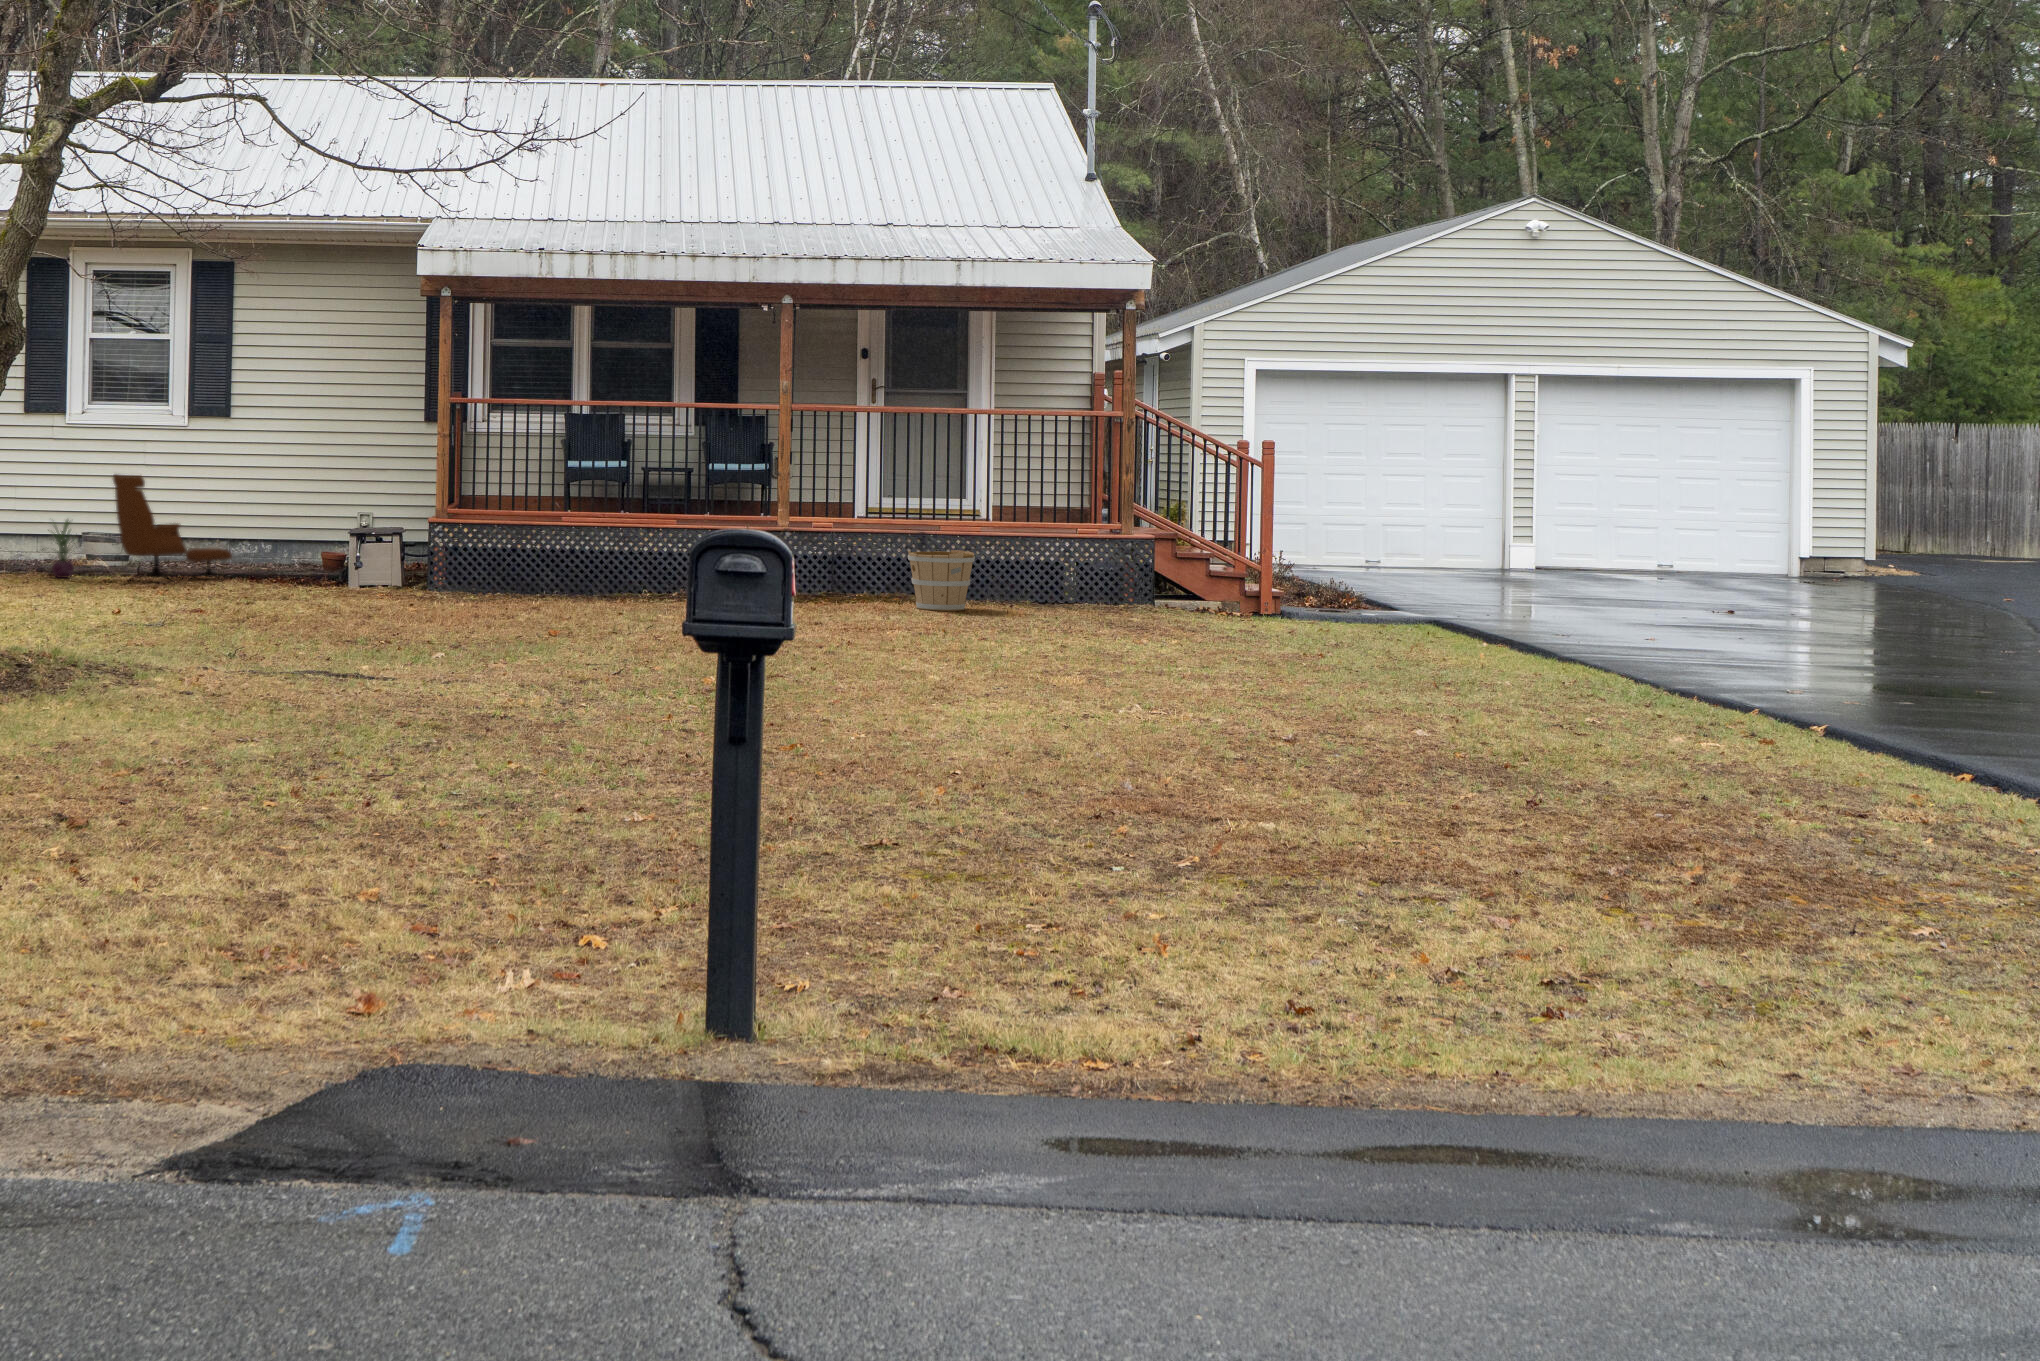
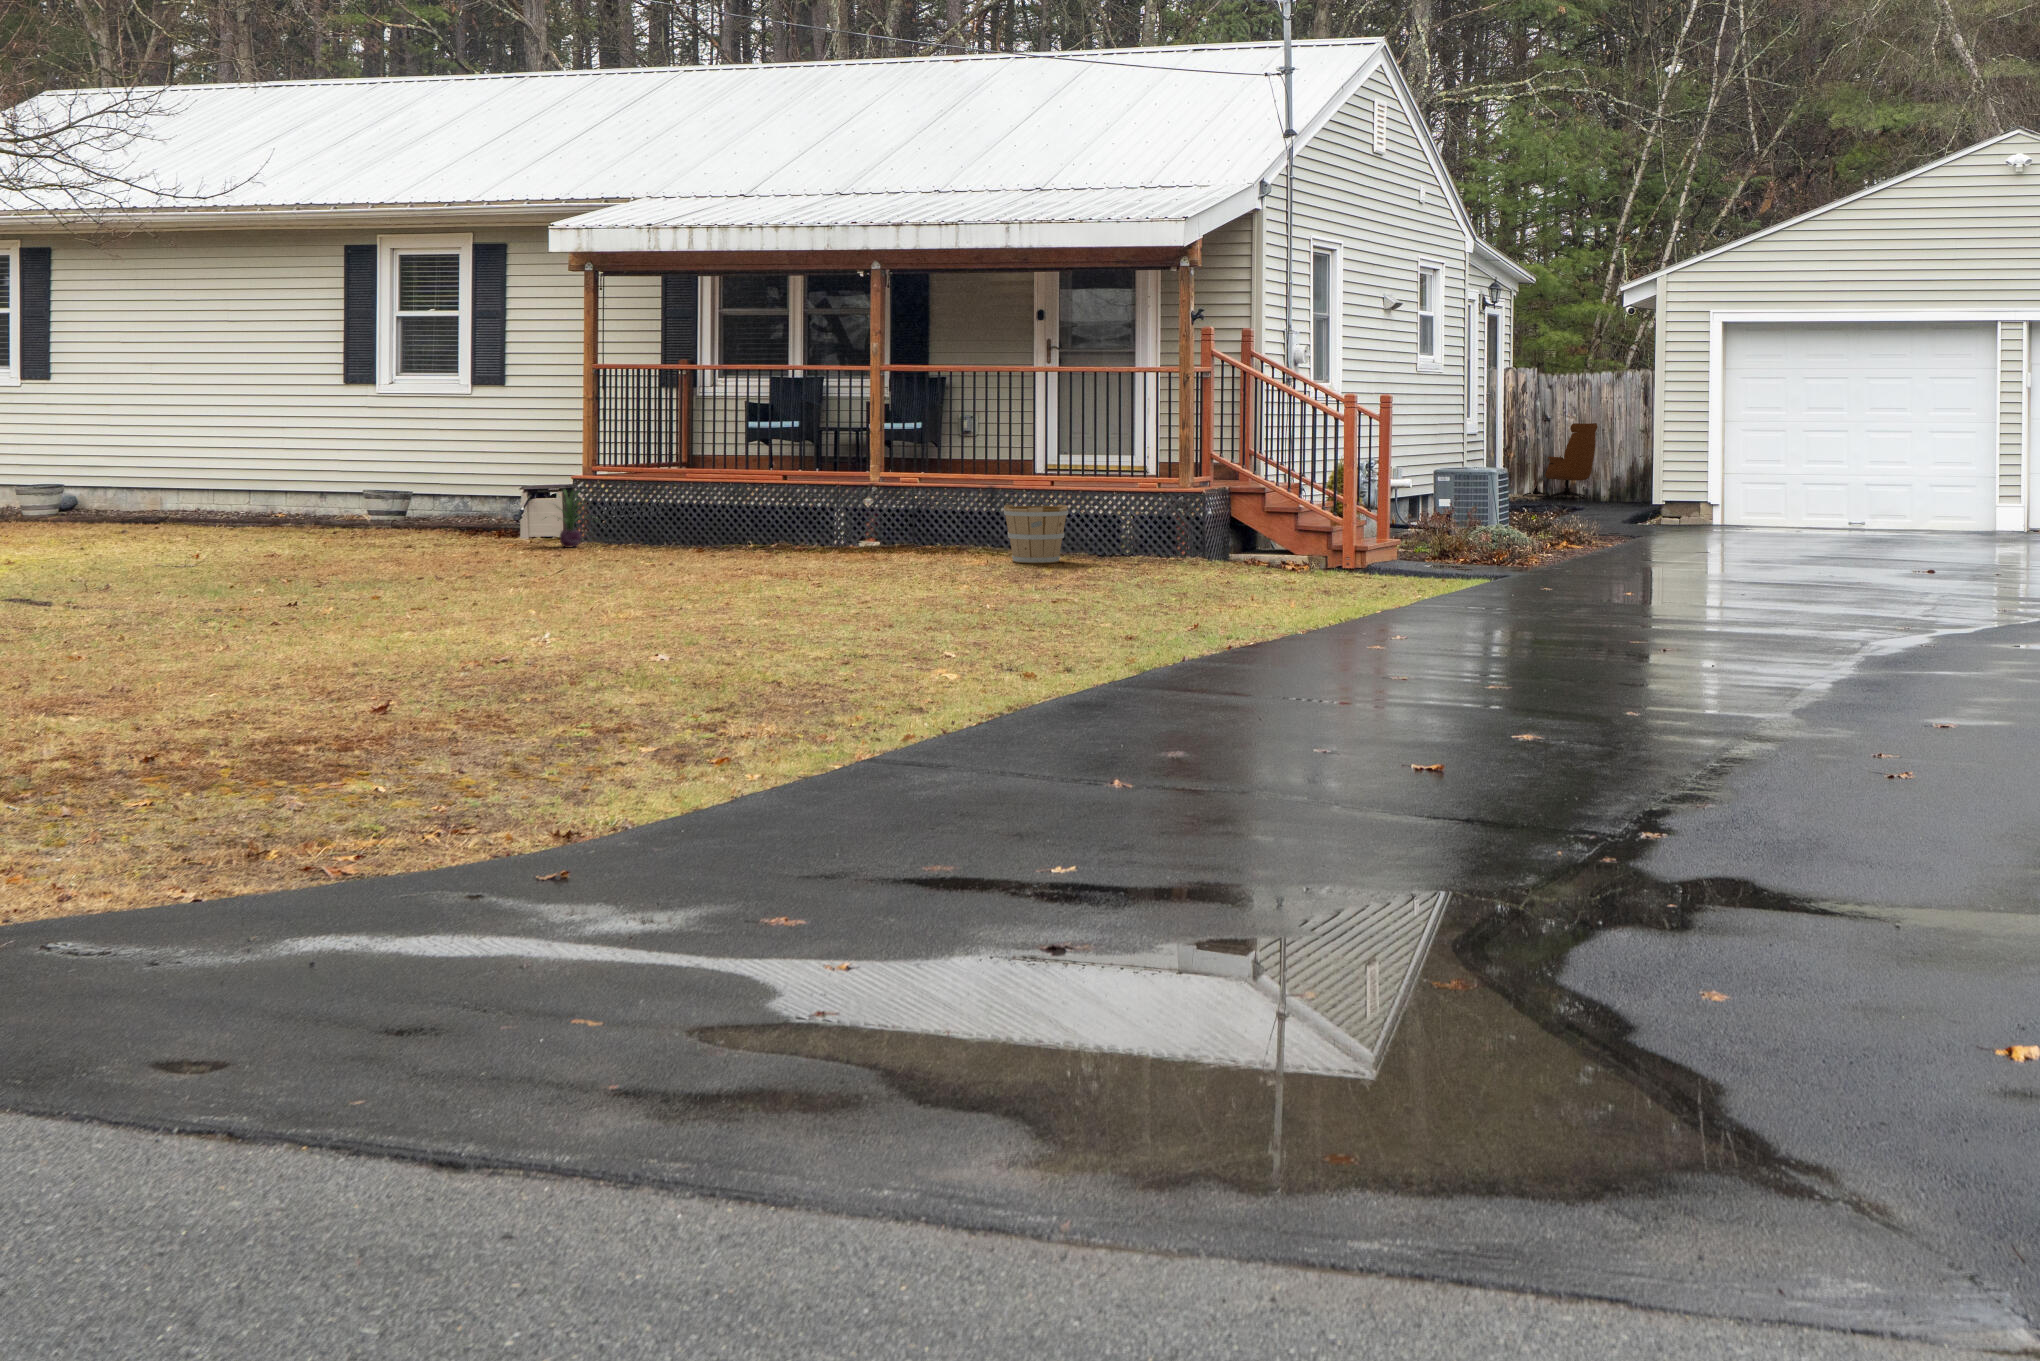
lounge chair: present [113,474,232,580] -> present [1523,423,1597,499]
decorative plant: present [42,520,75,578] -> present [545,490,581,547]

